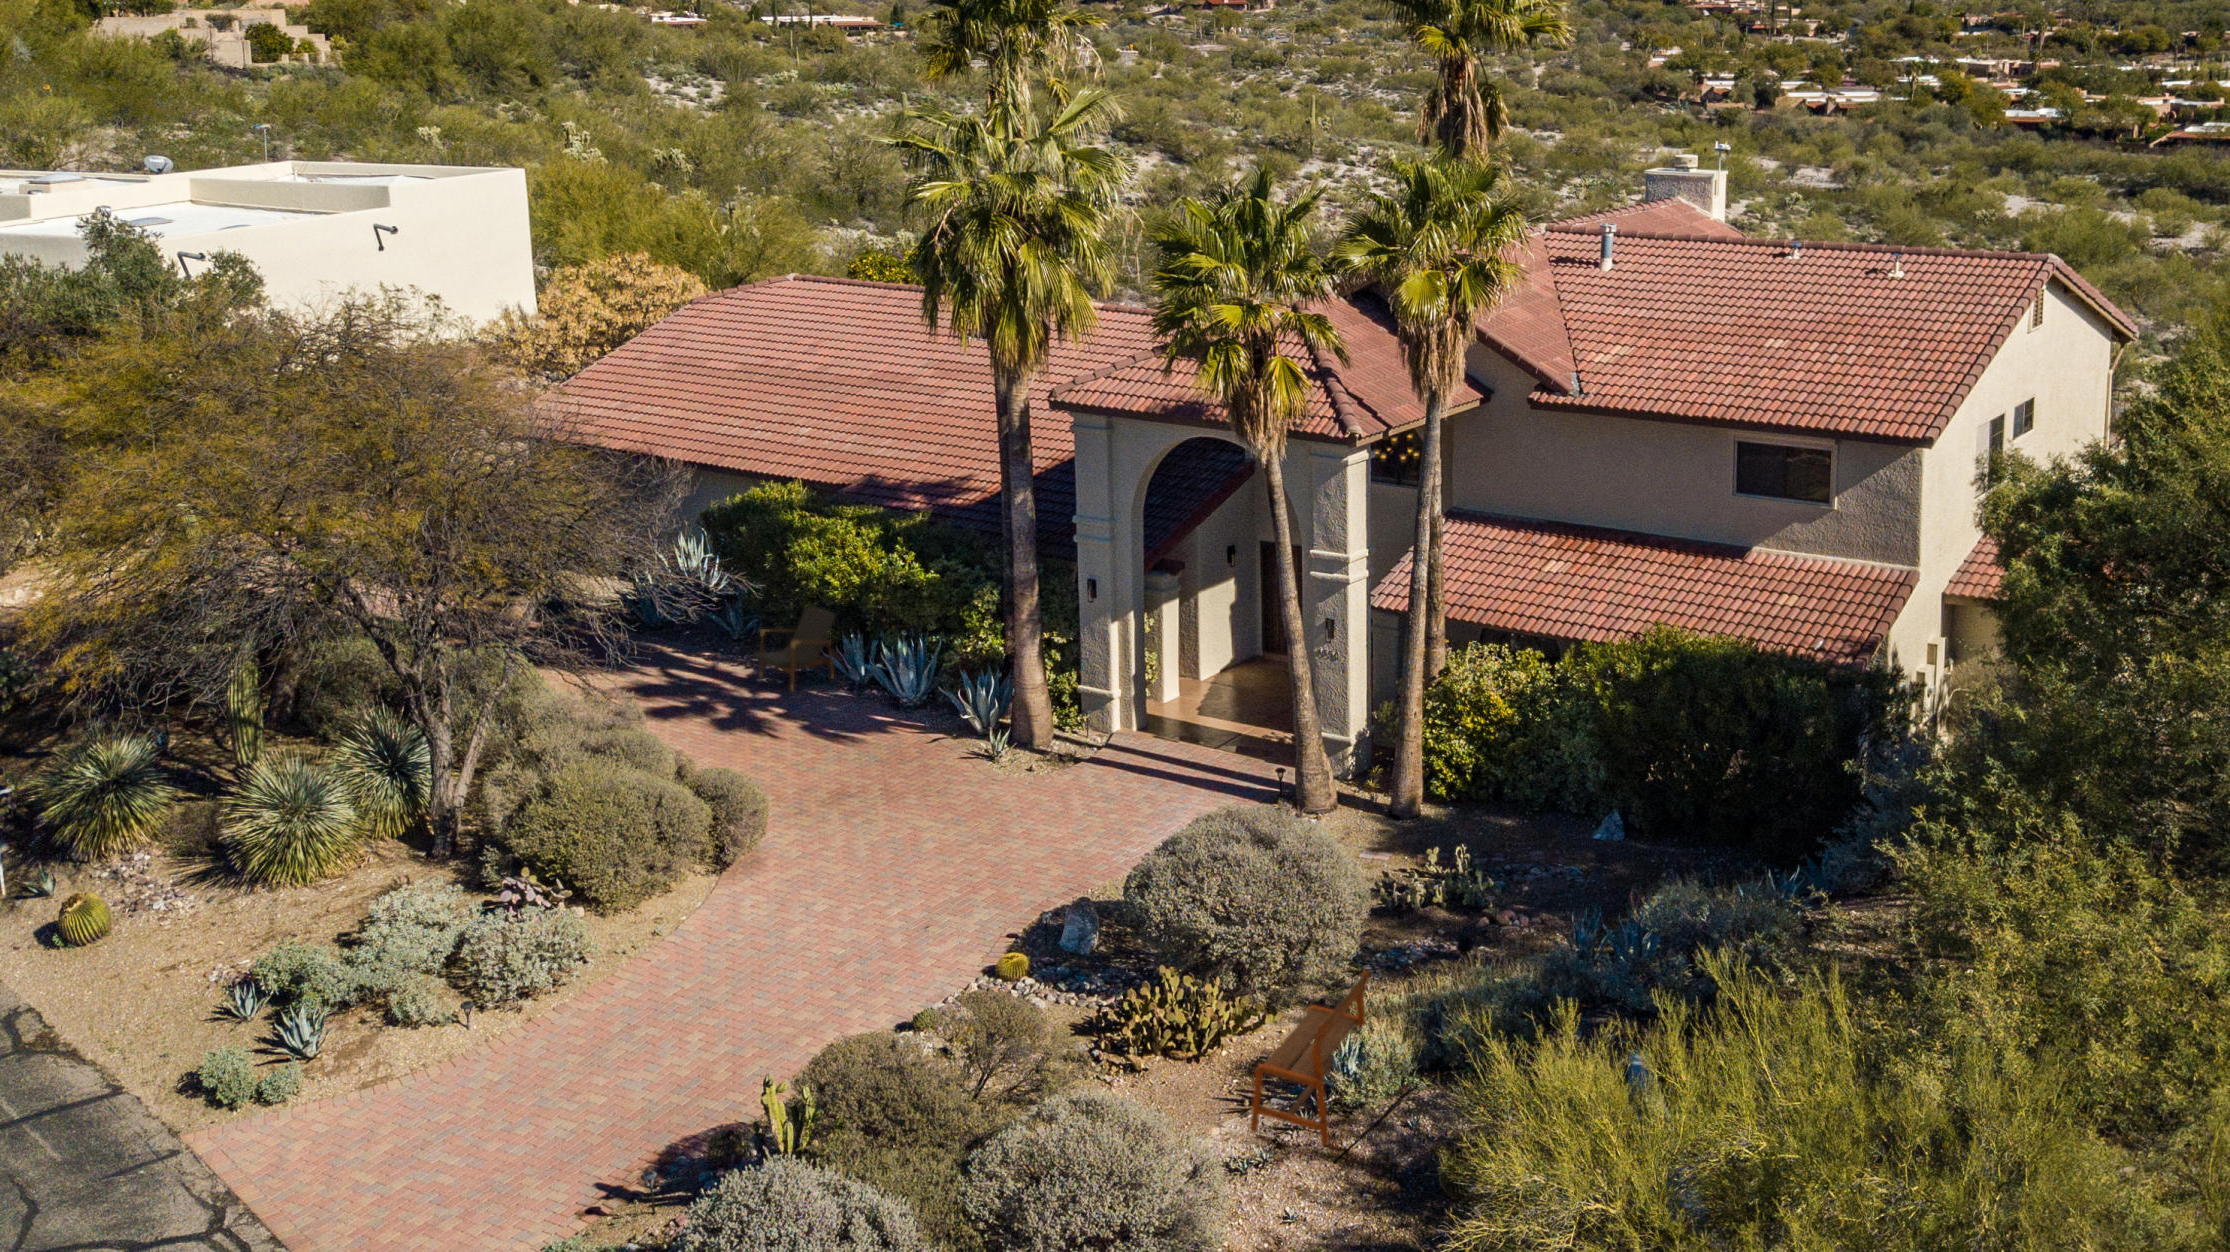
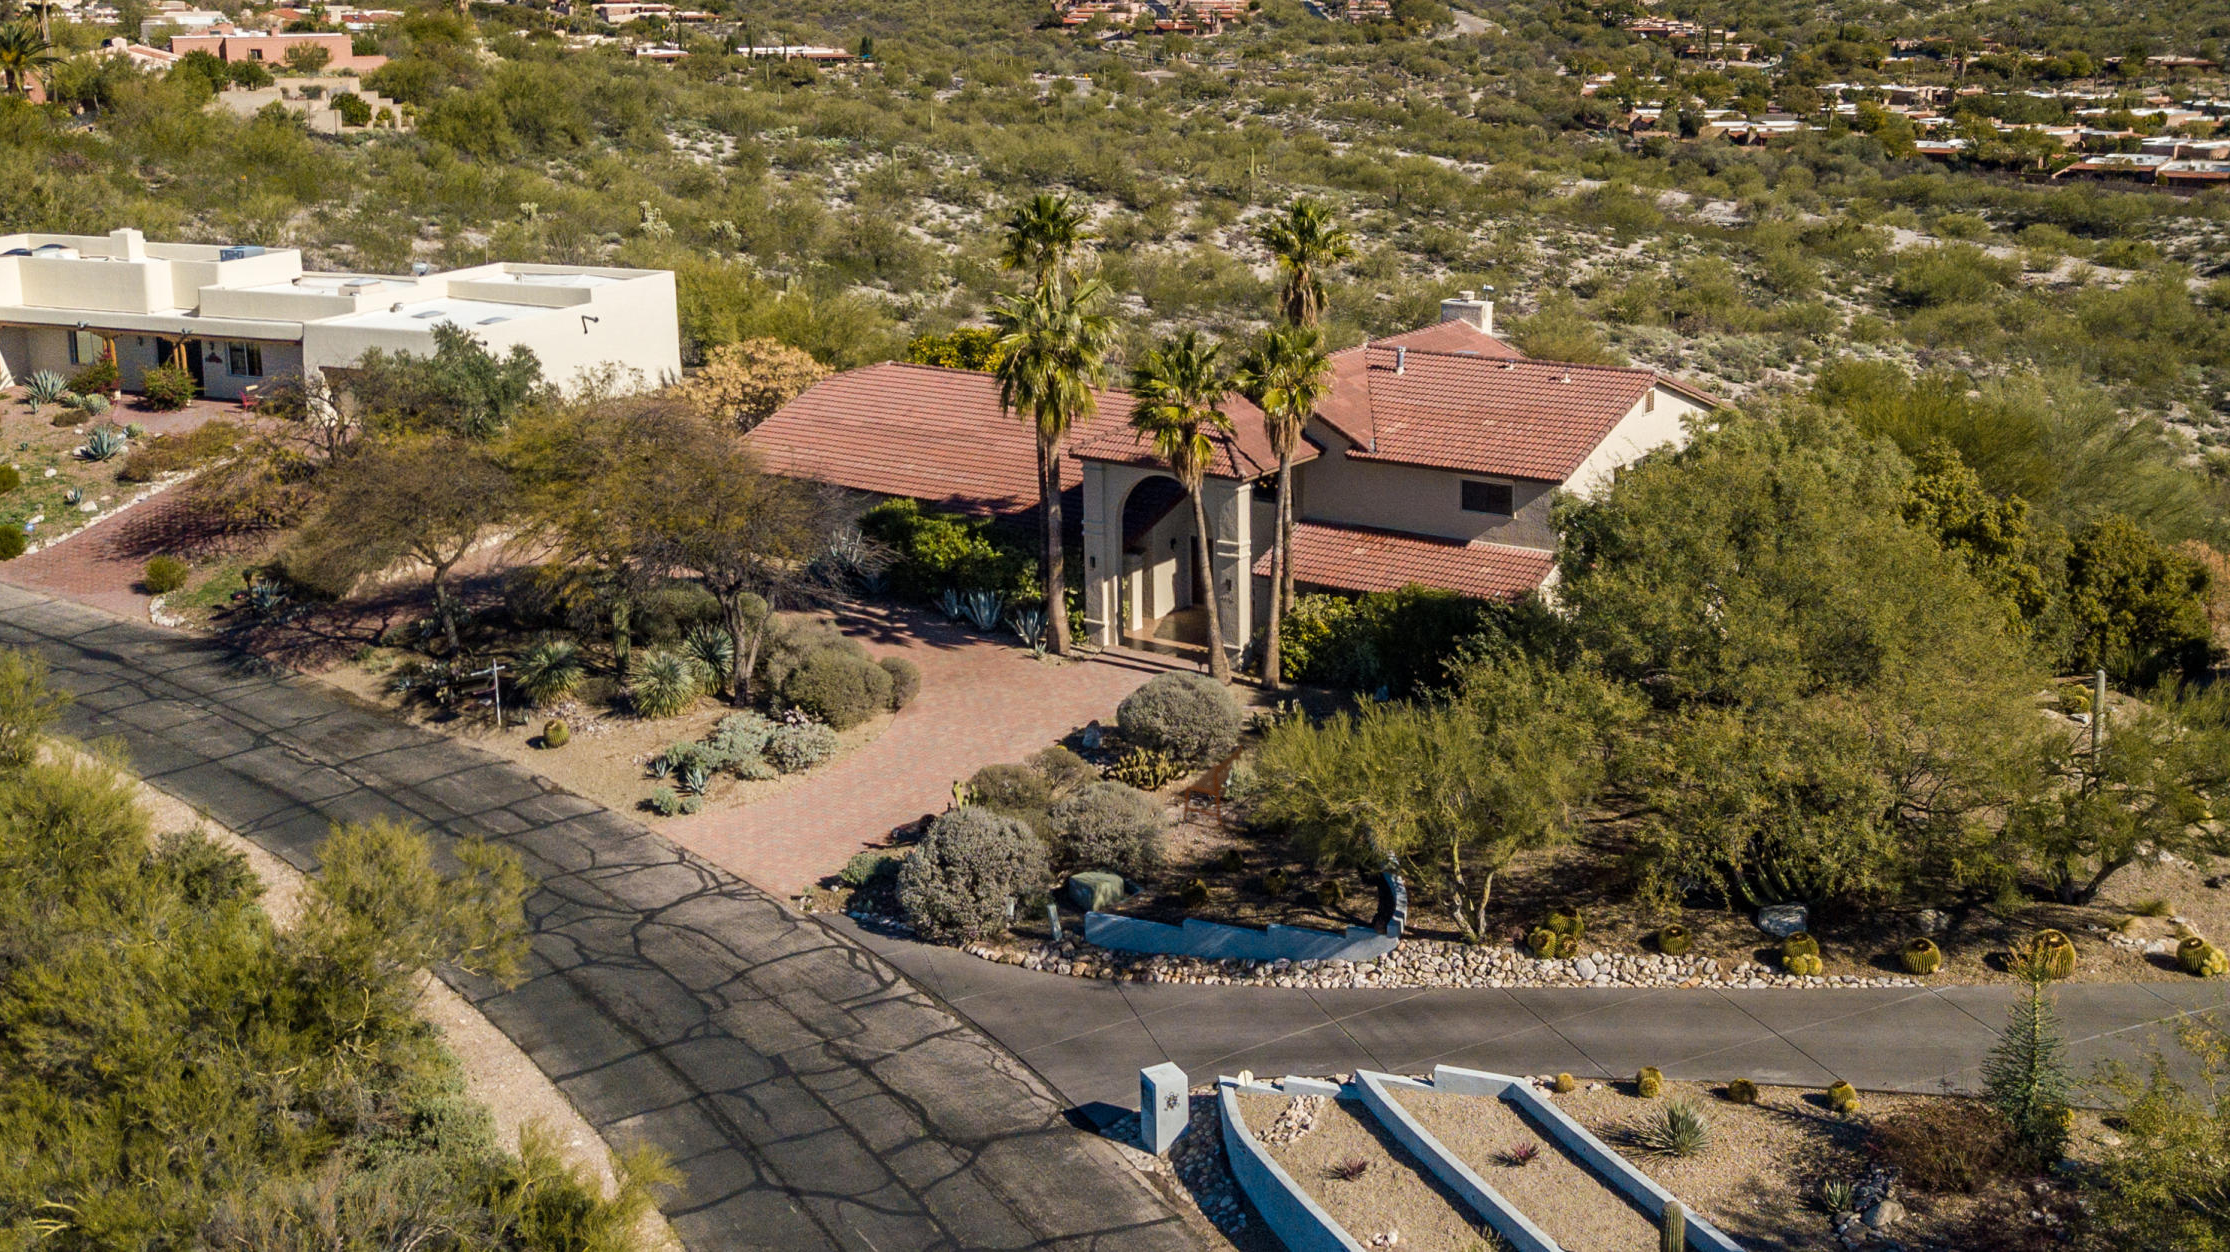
lounge chair: present [754,607,835,690] -> none [892,573,939,623]

